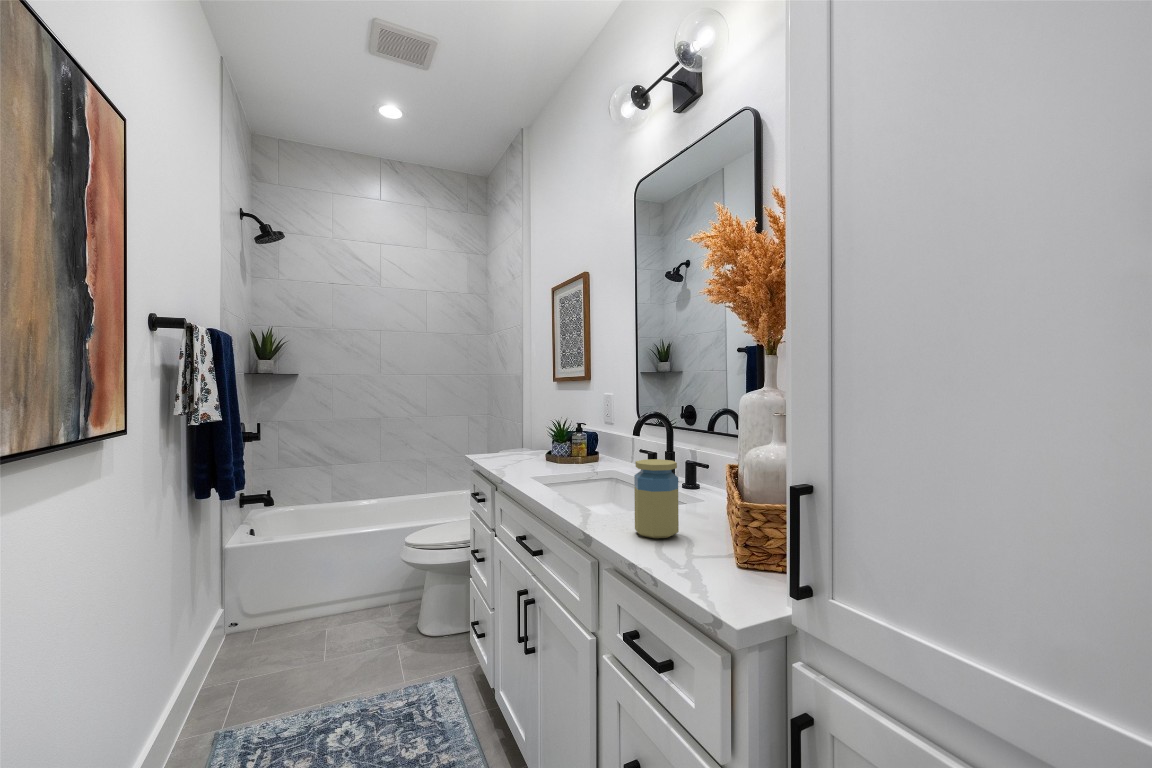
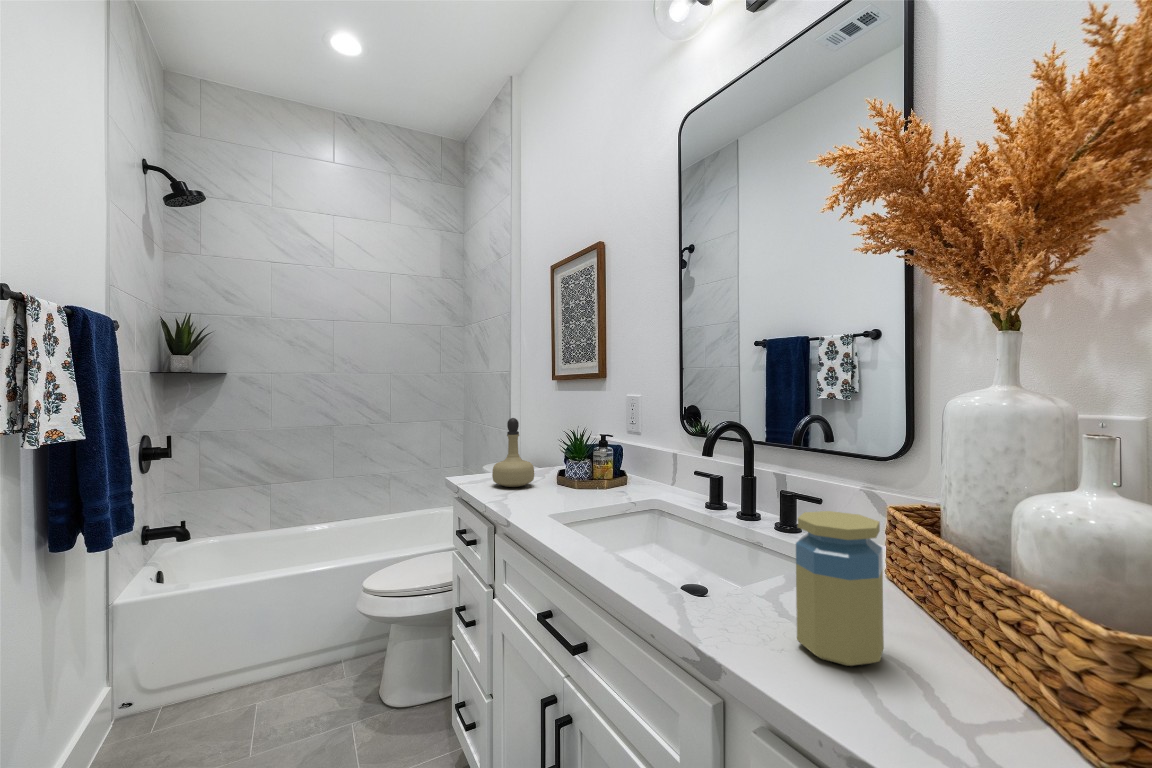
perfume bottle: none [499,410,530,461] -> present [492,418,534,487]

